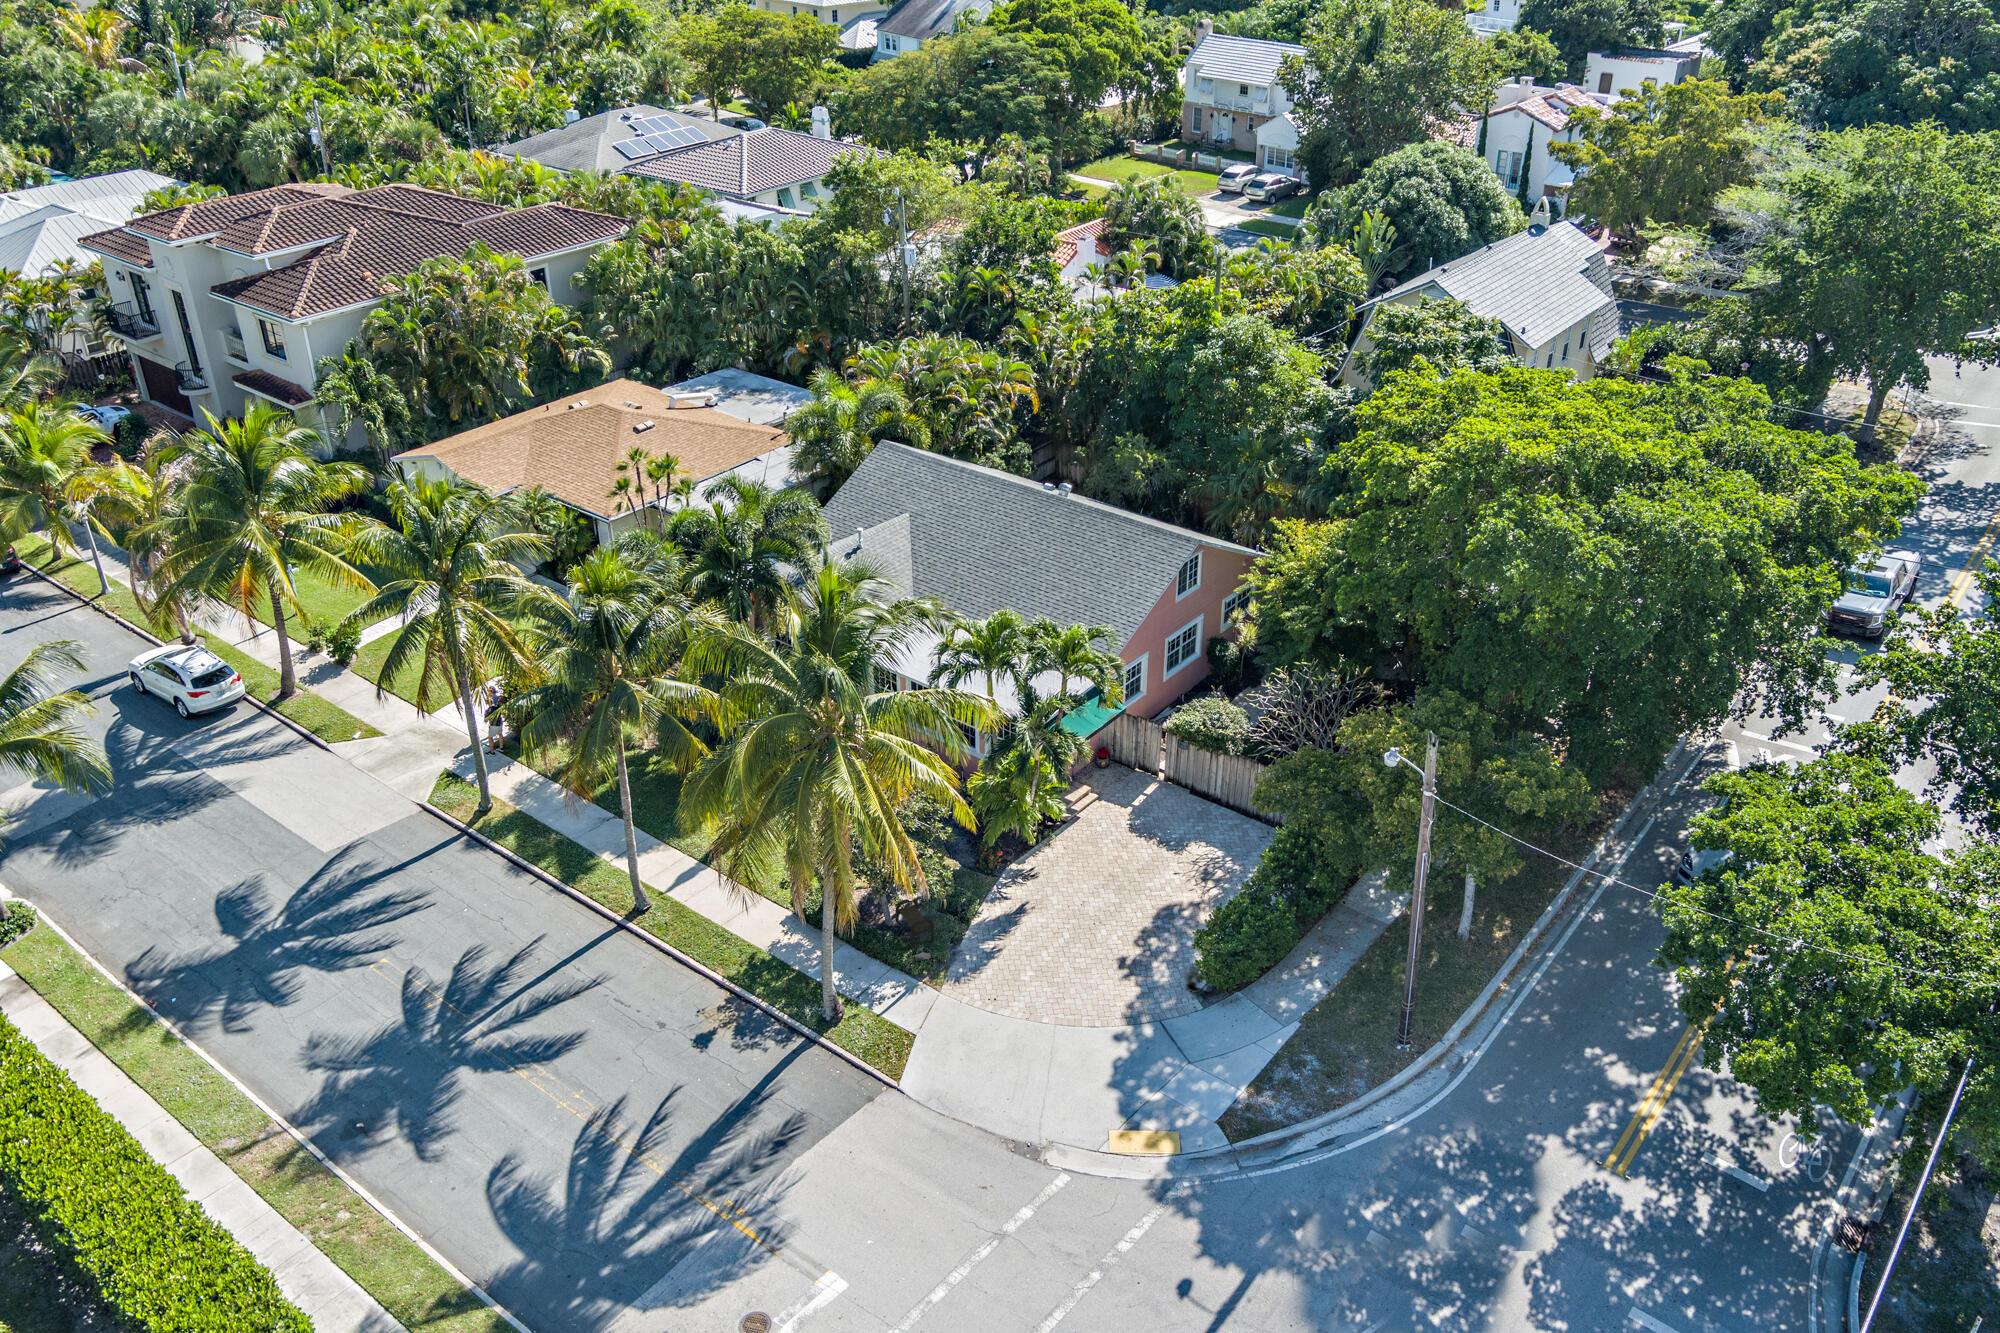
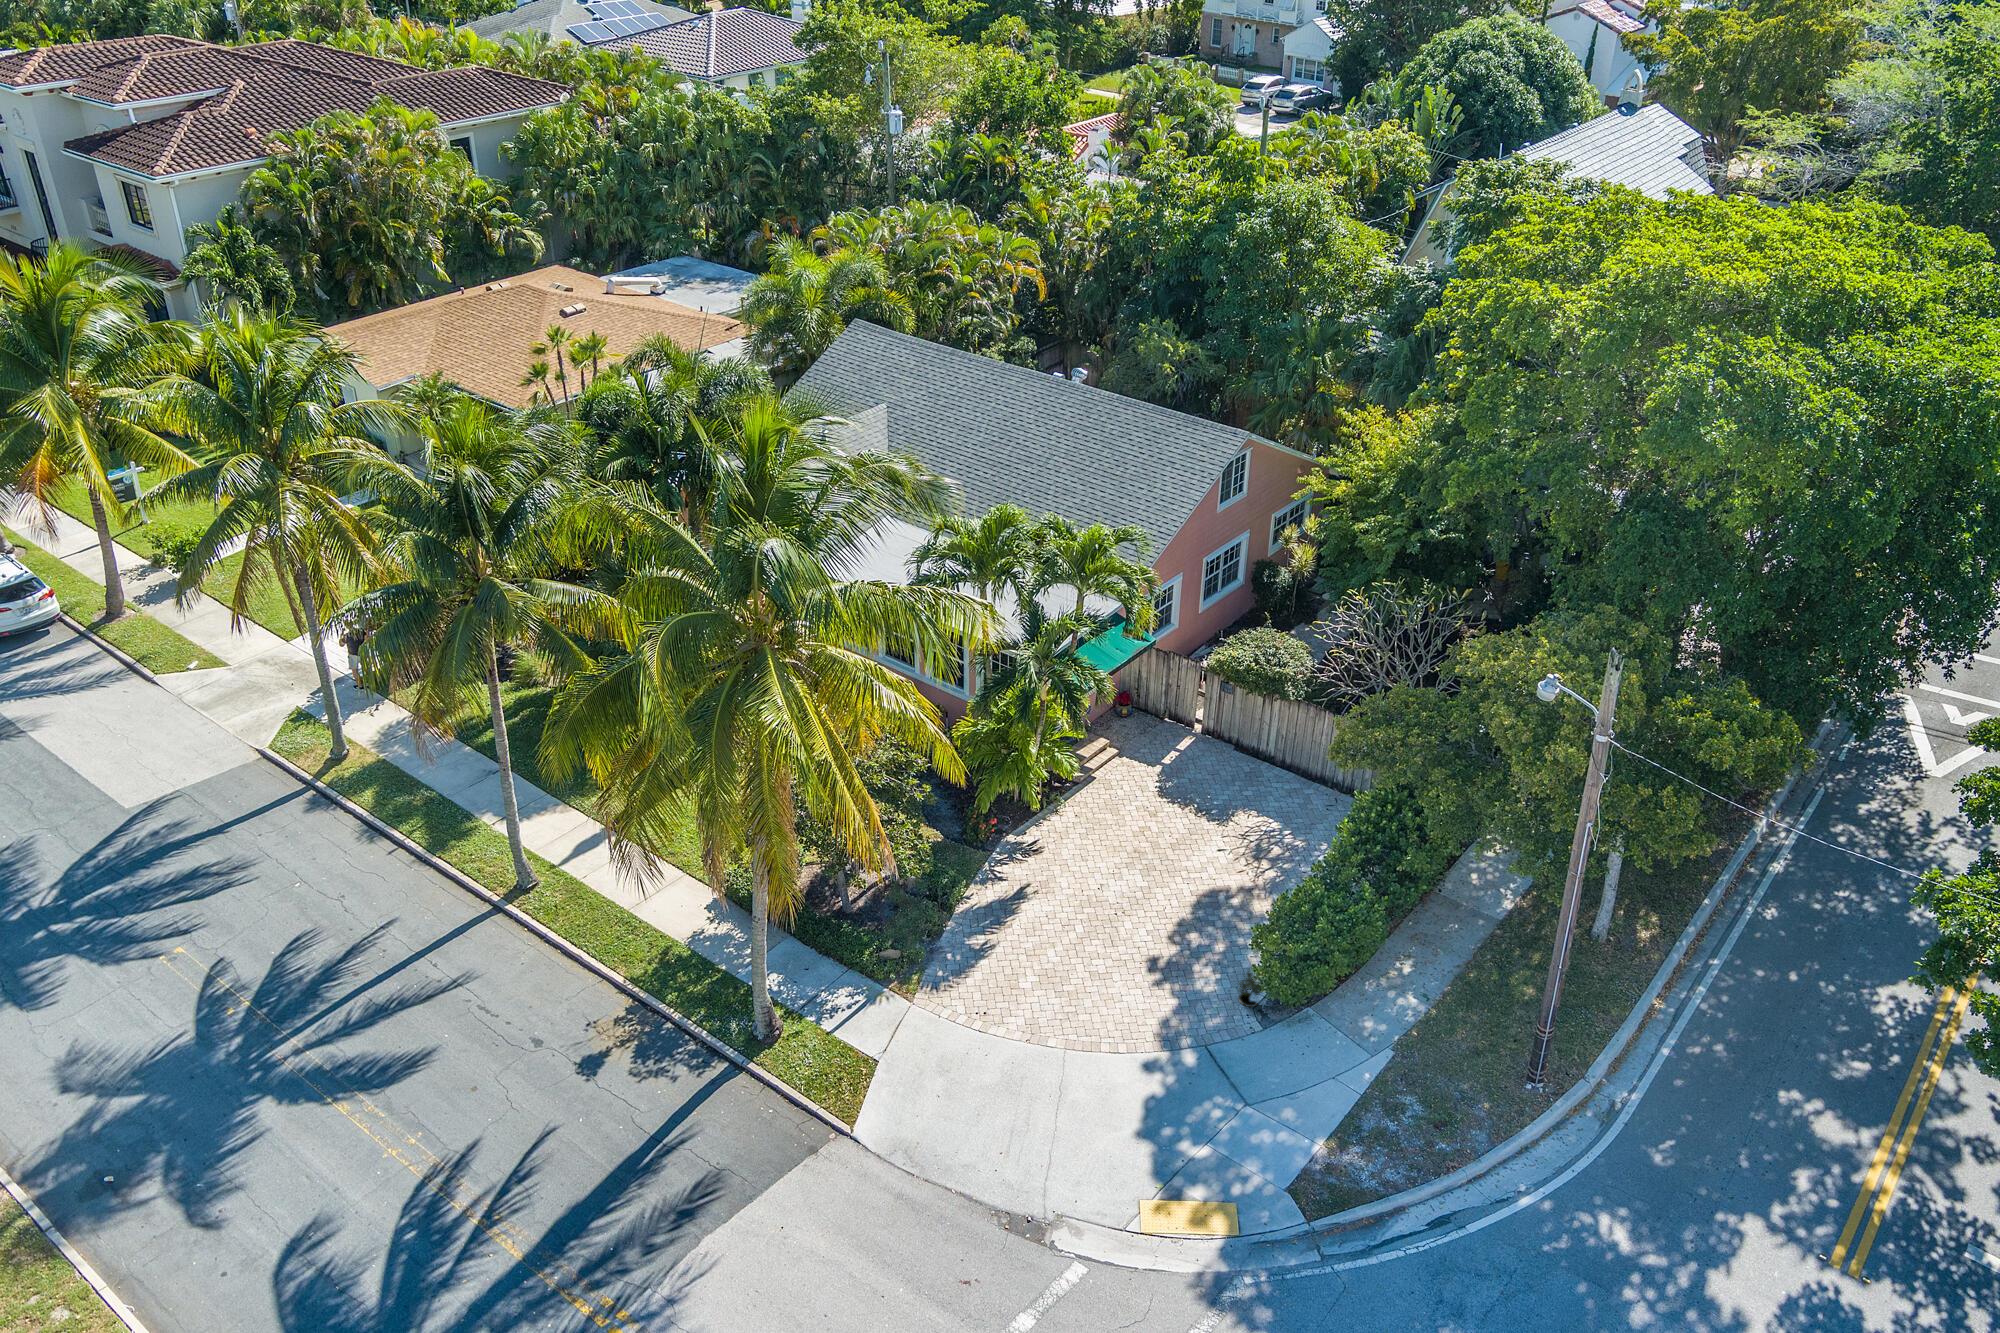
bench: present [895,899,935,949] -> none [856,877,907,943]

